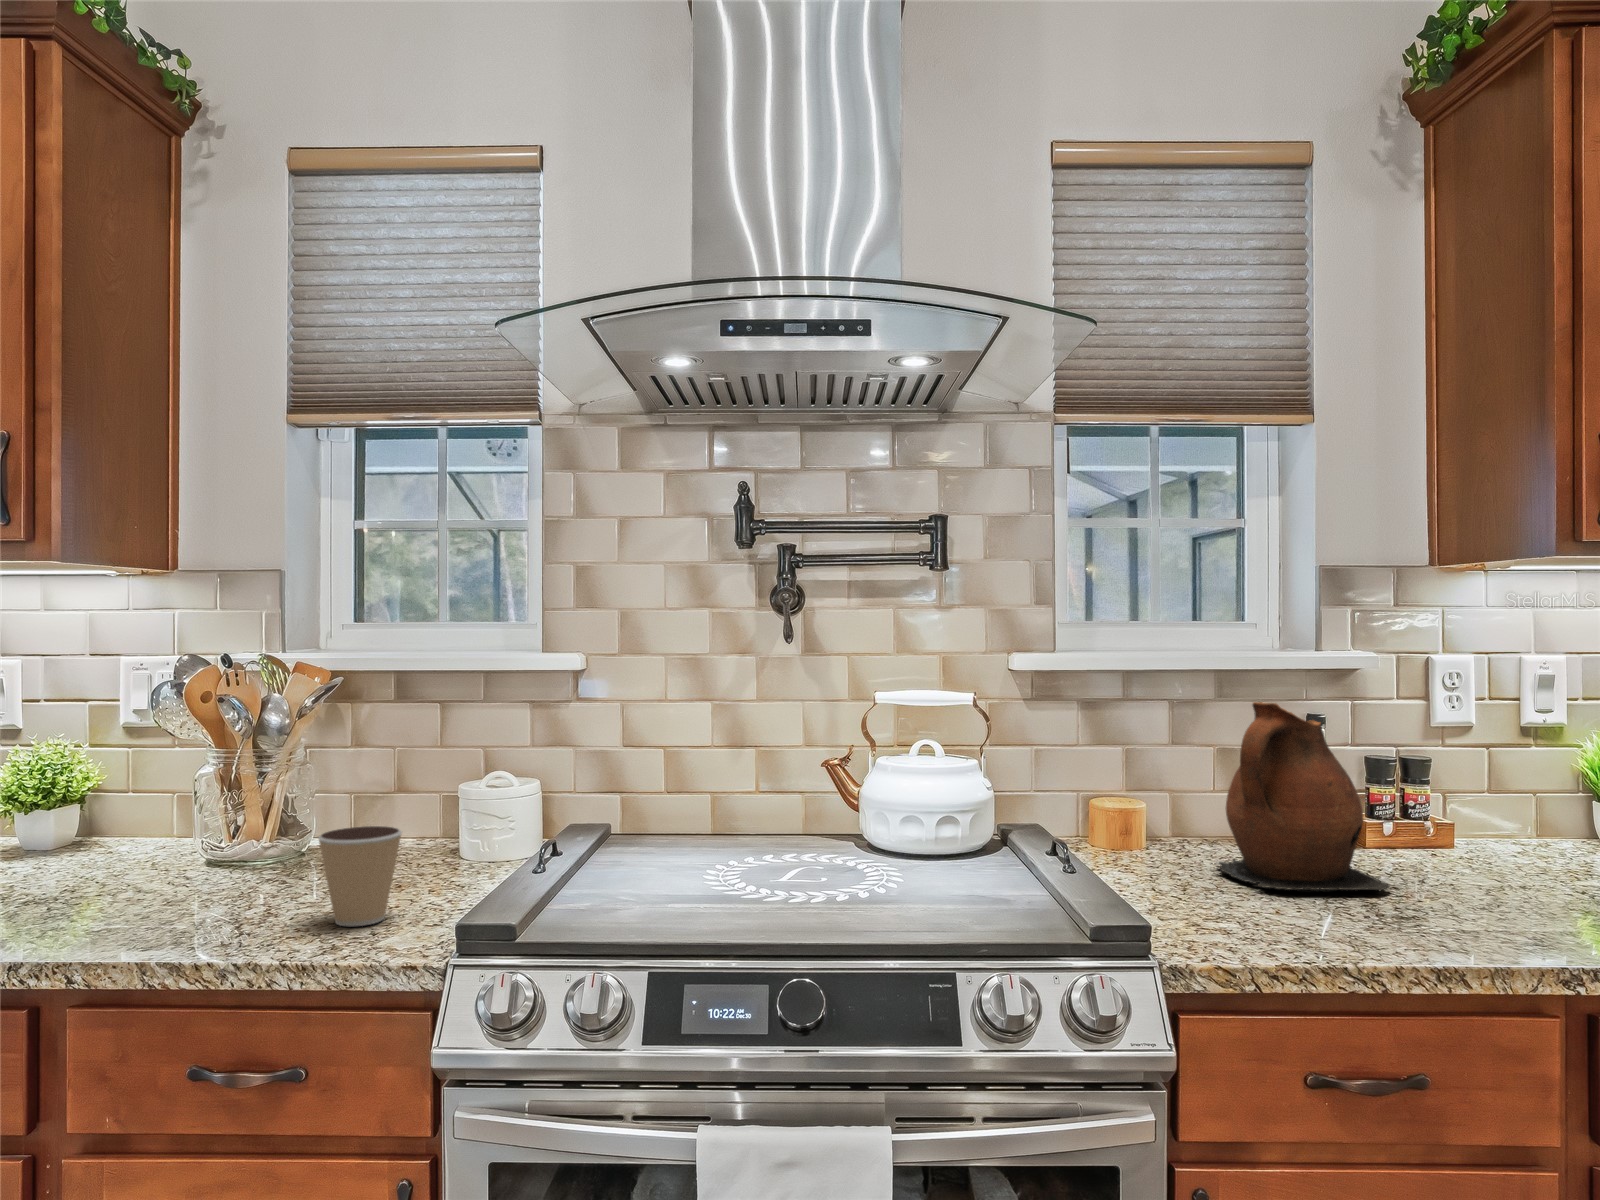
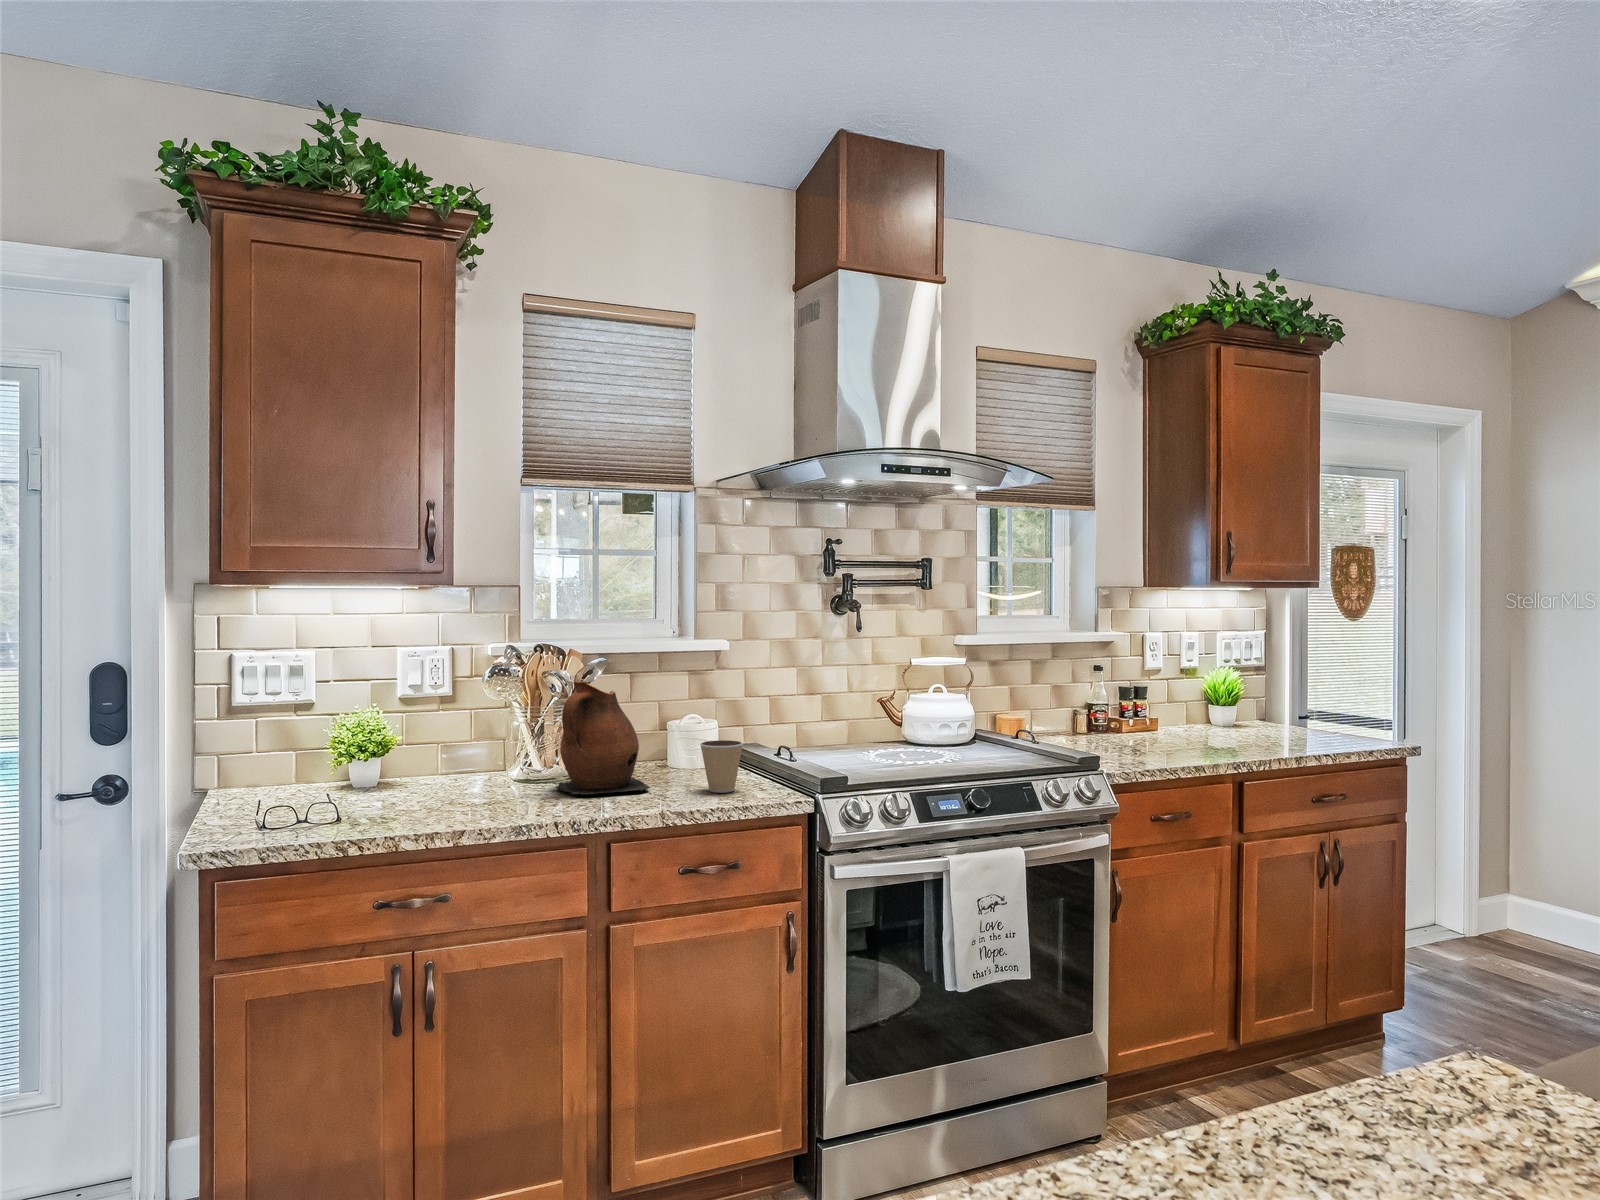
ceramic pitcher: present [1211,702,1389,893] -> present [555,681,650,794]

